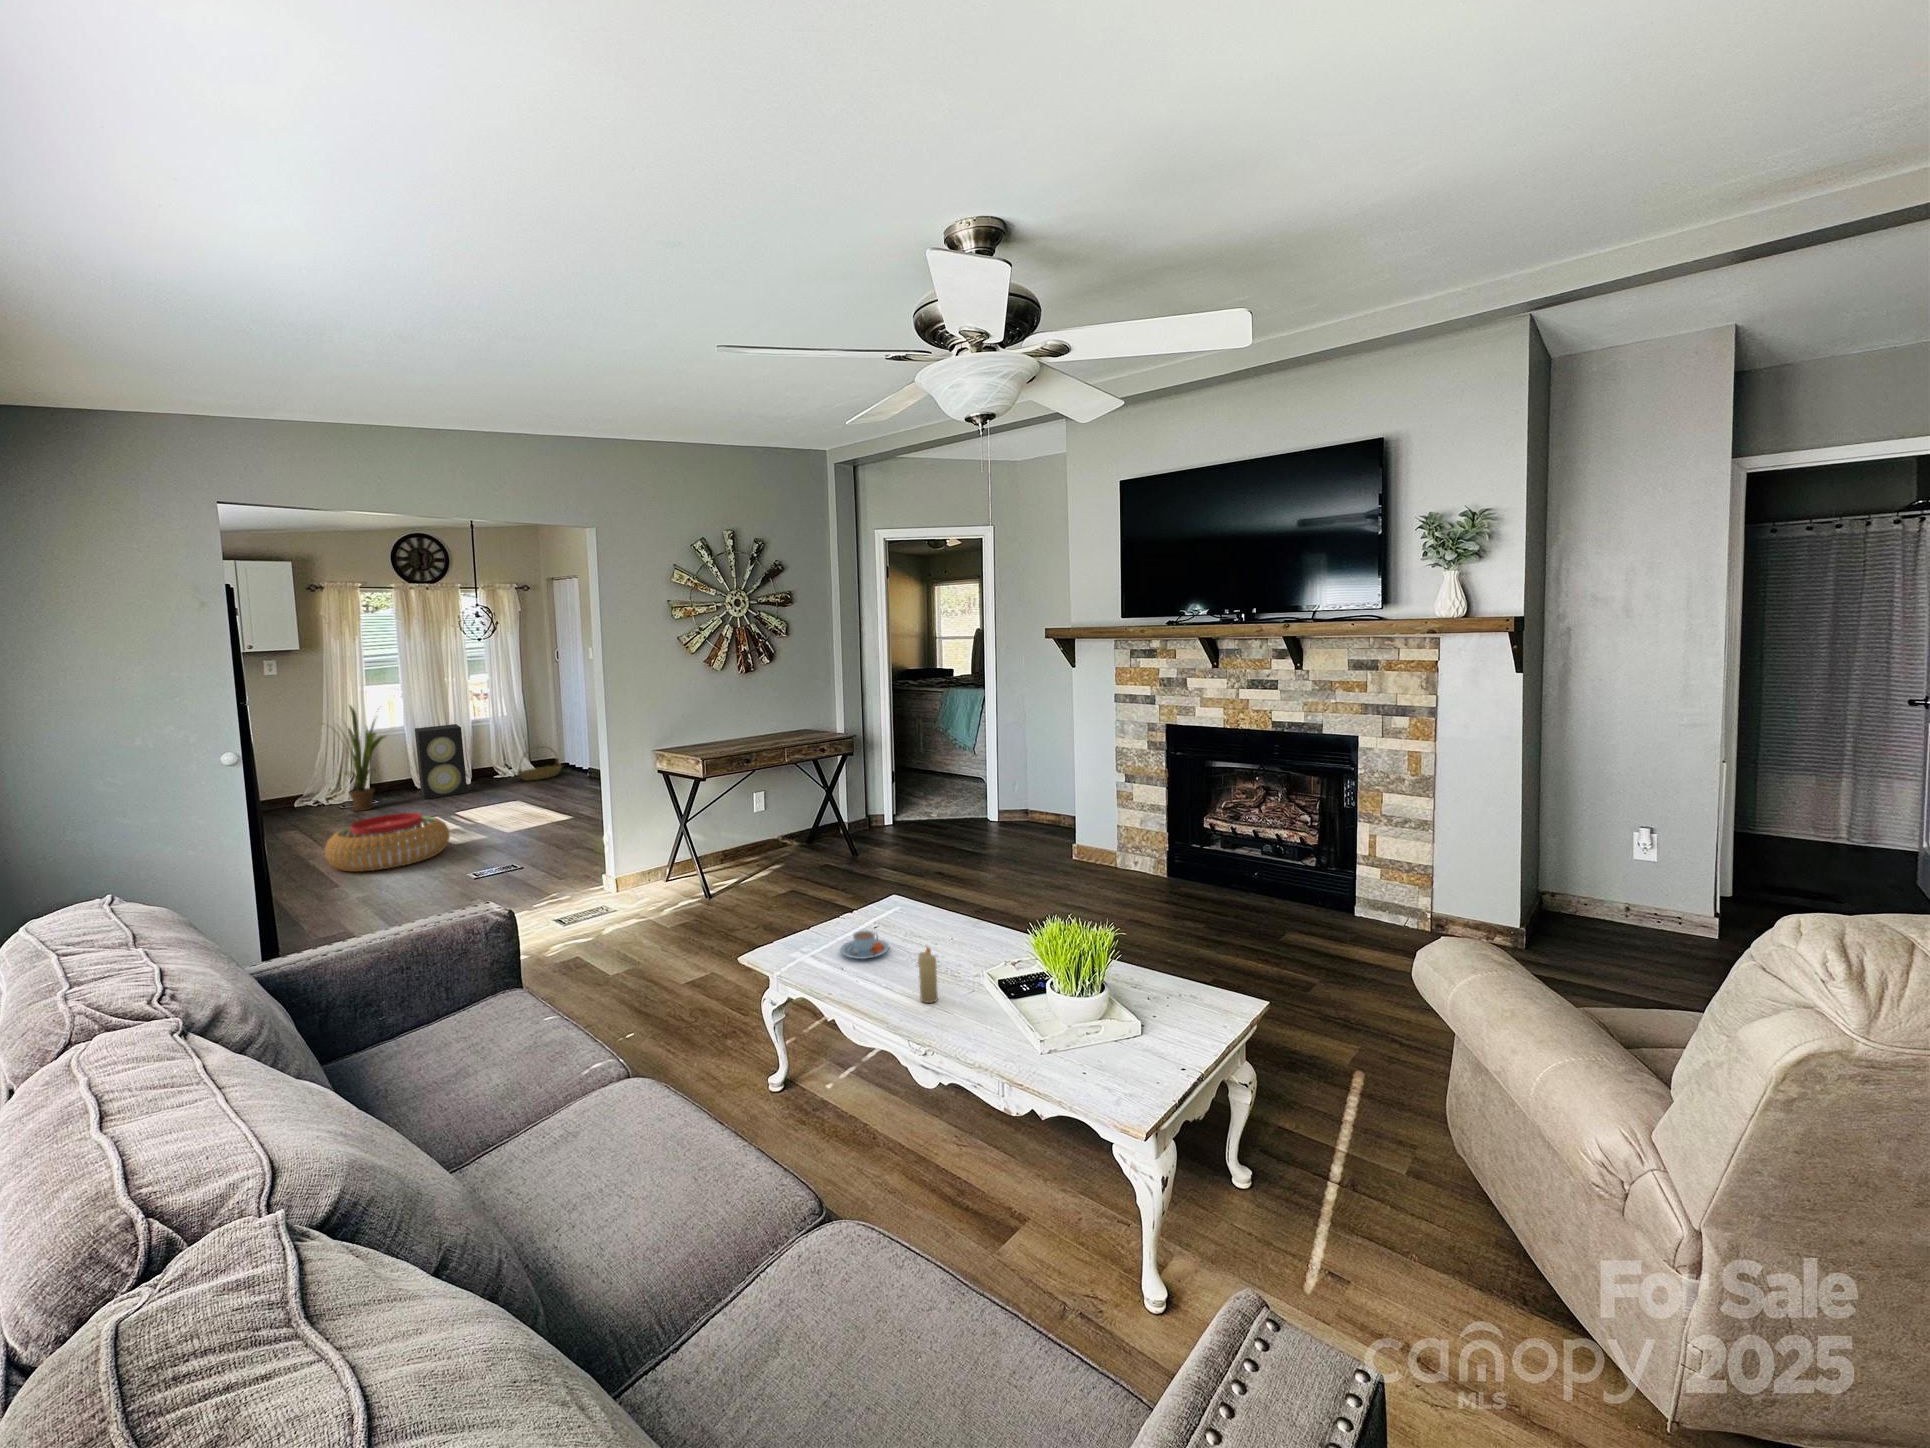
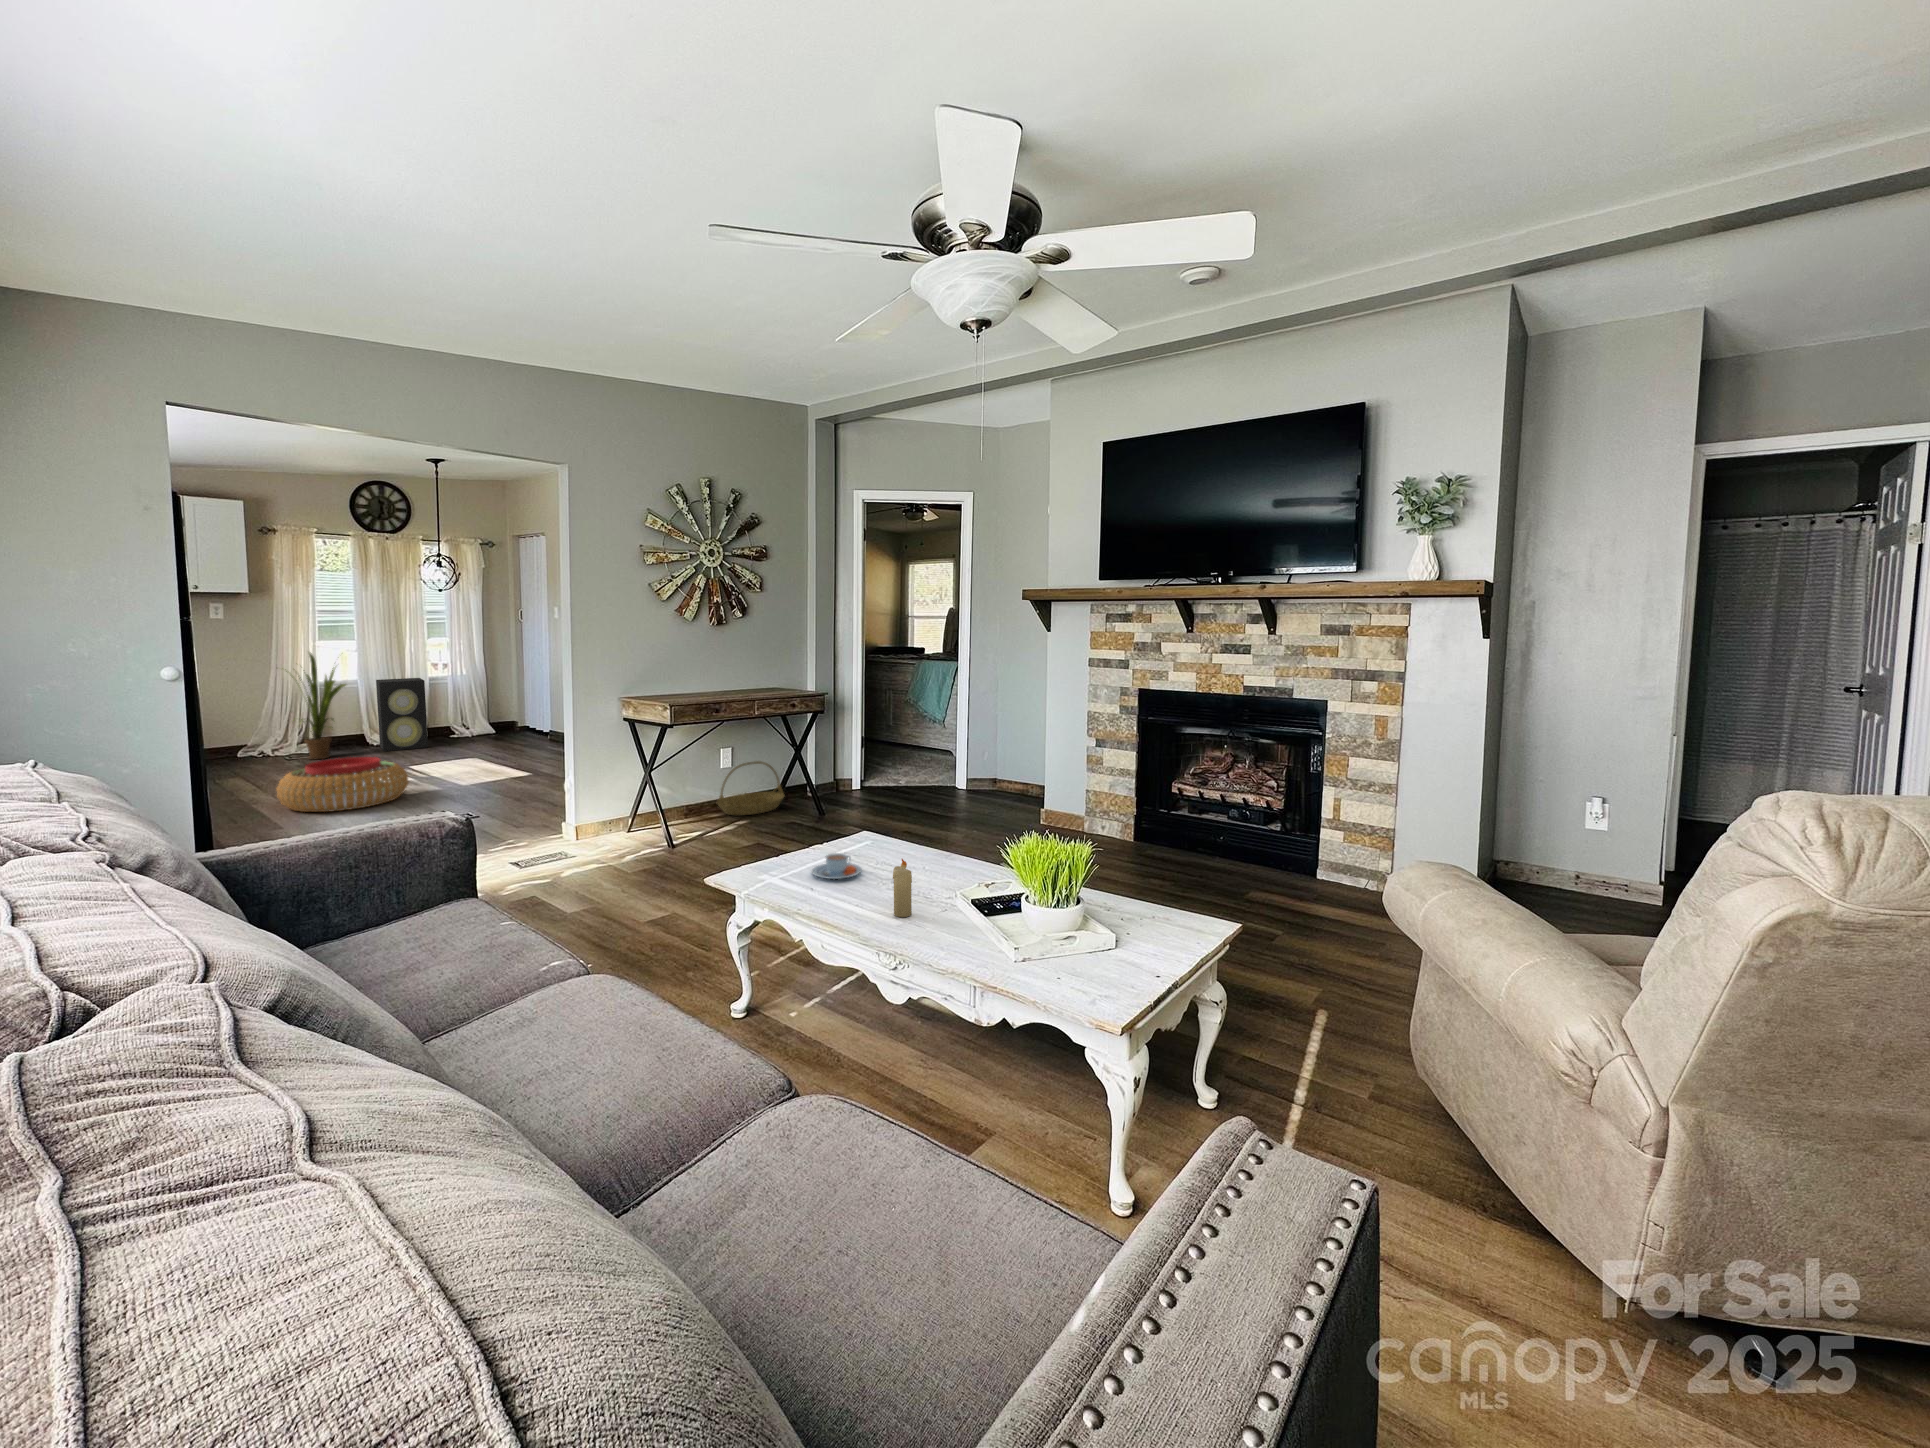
basket: present [517,746,562,780] -> present [717,761,784,815]

